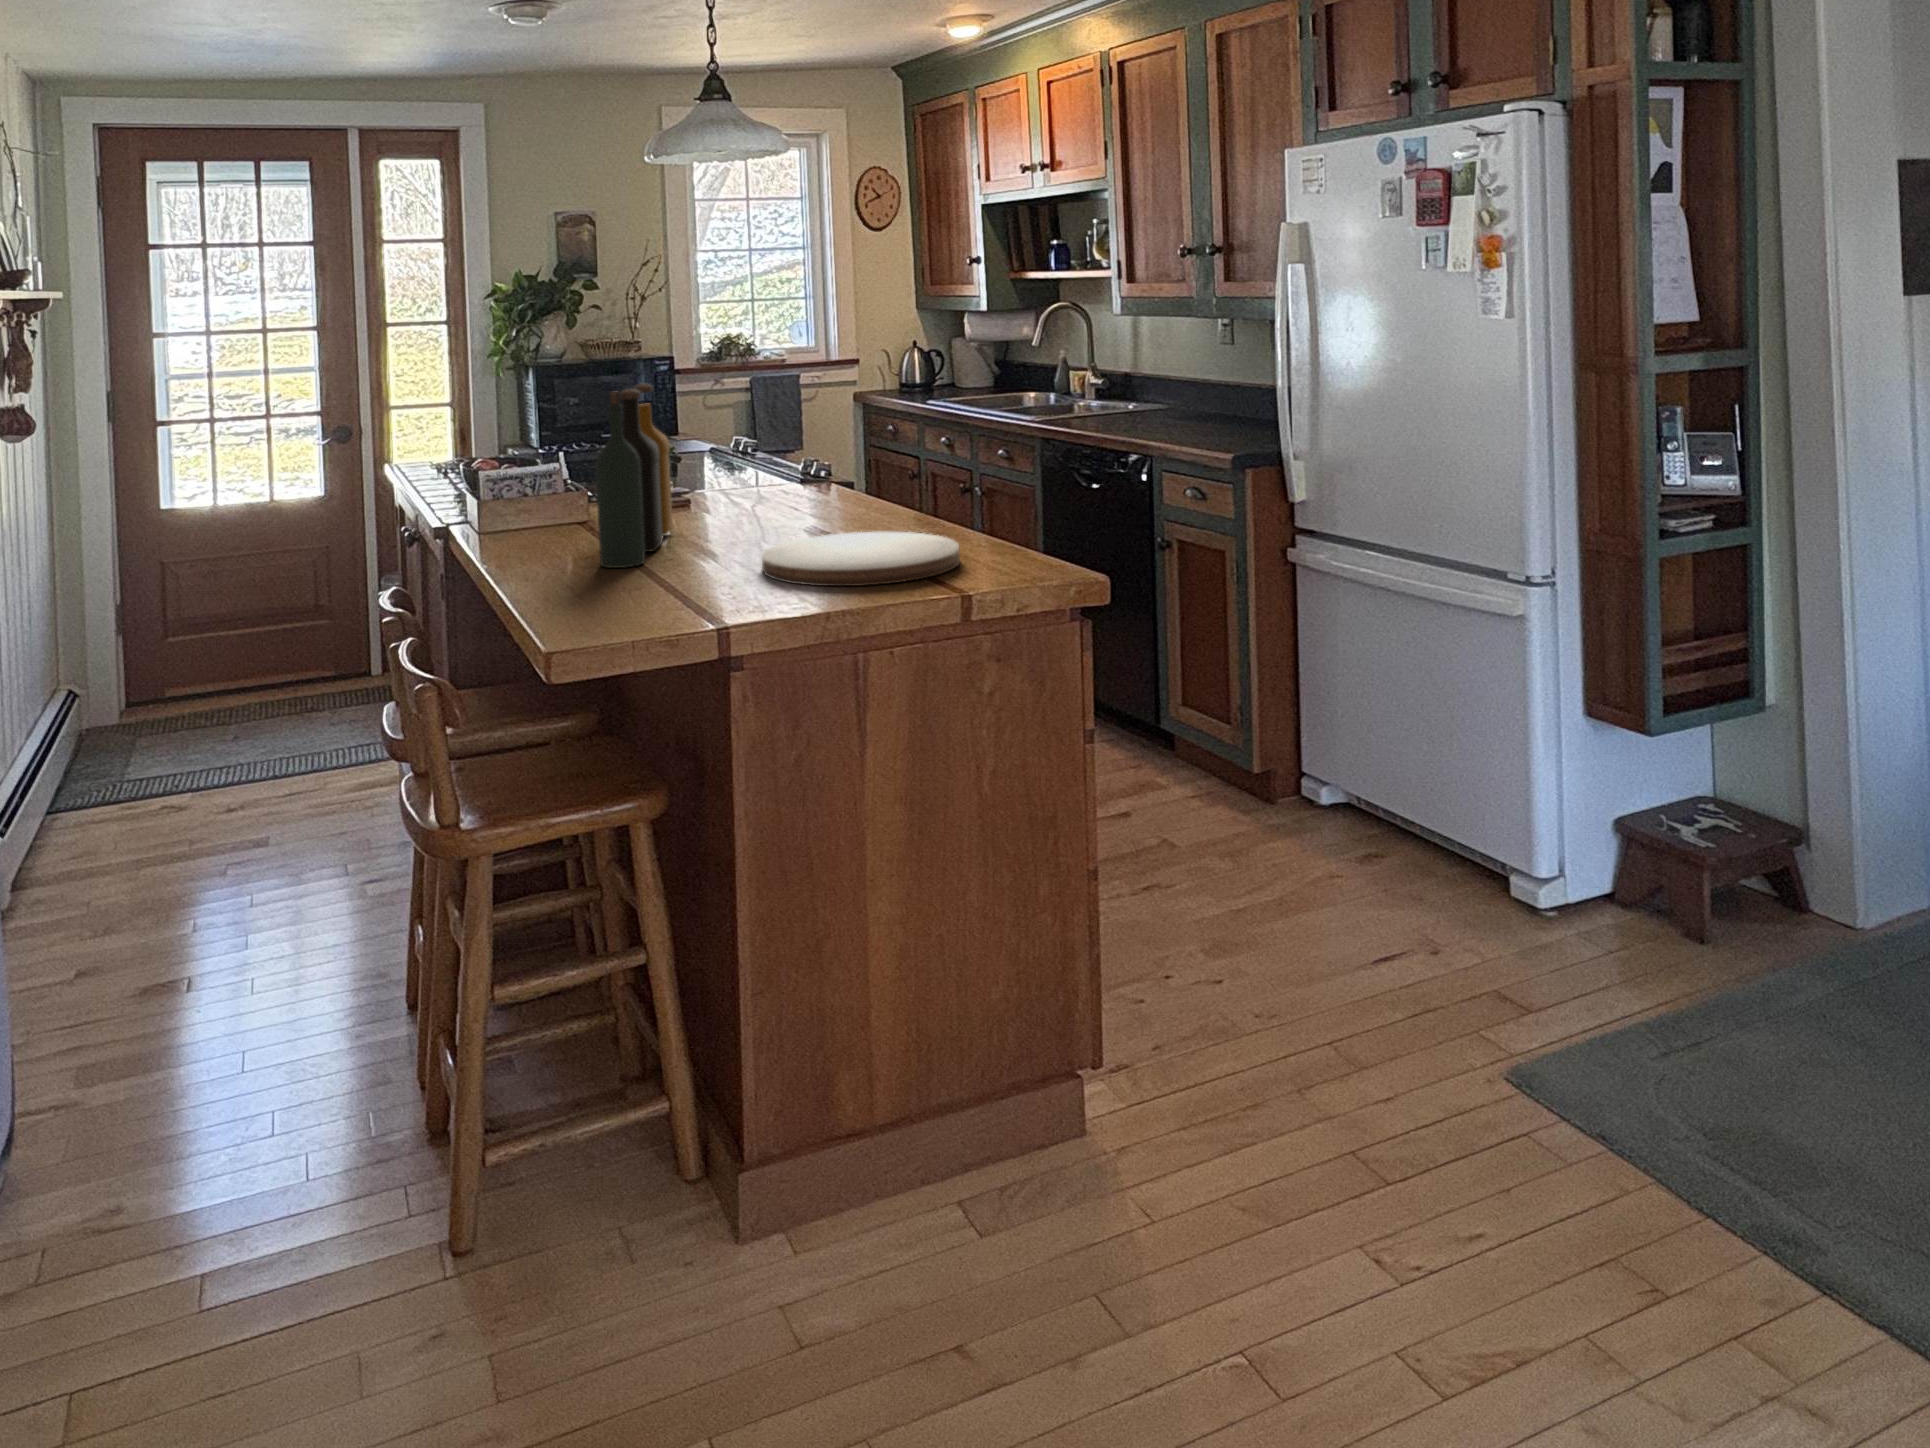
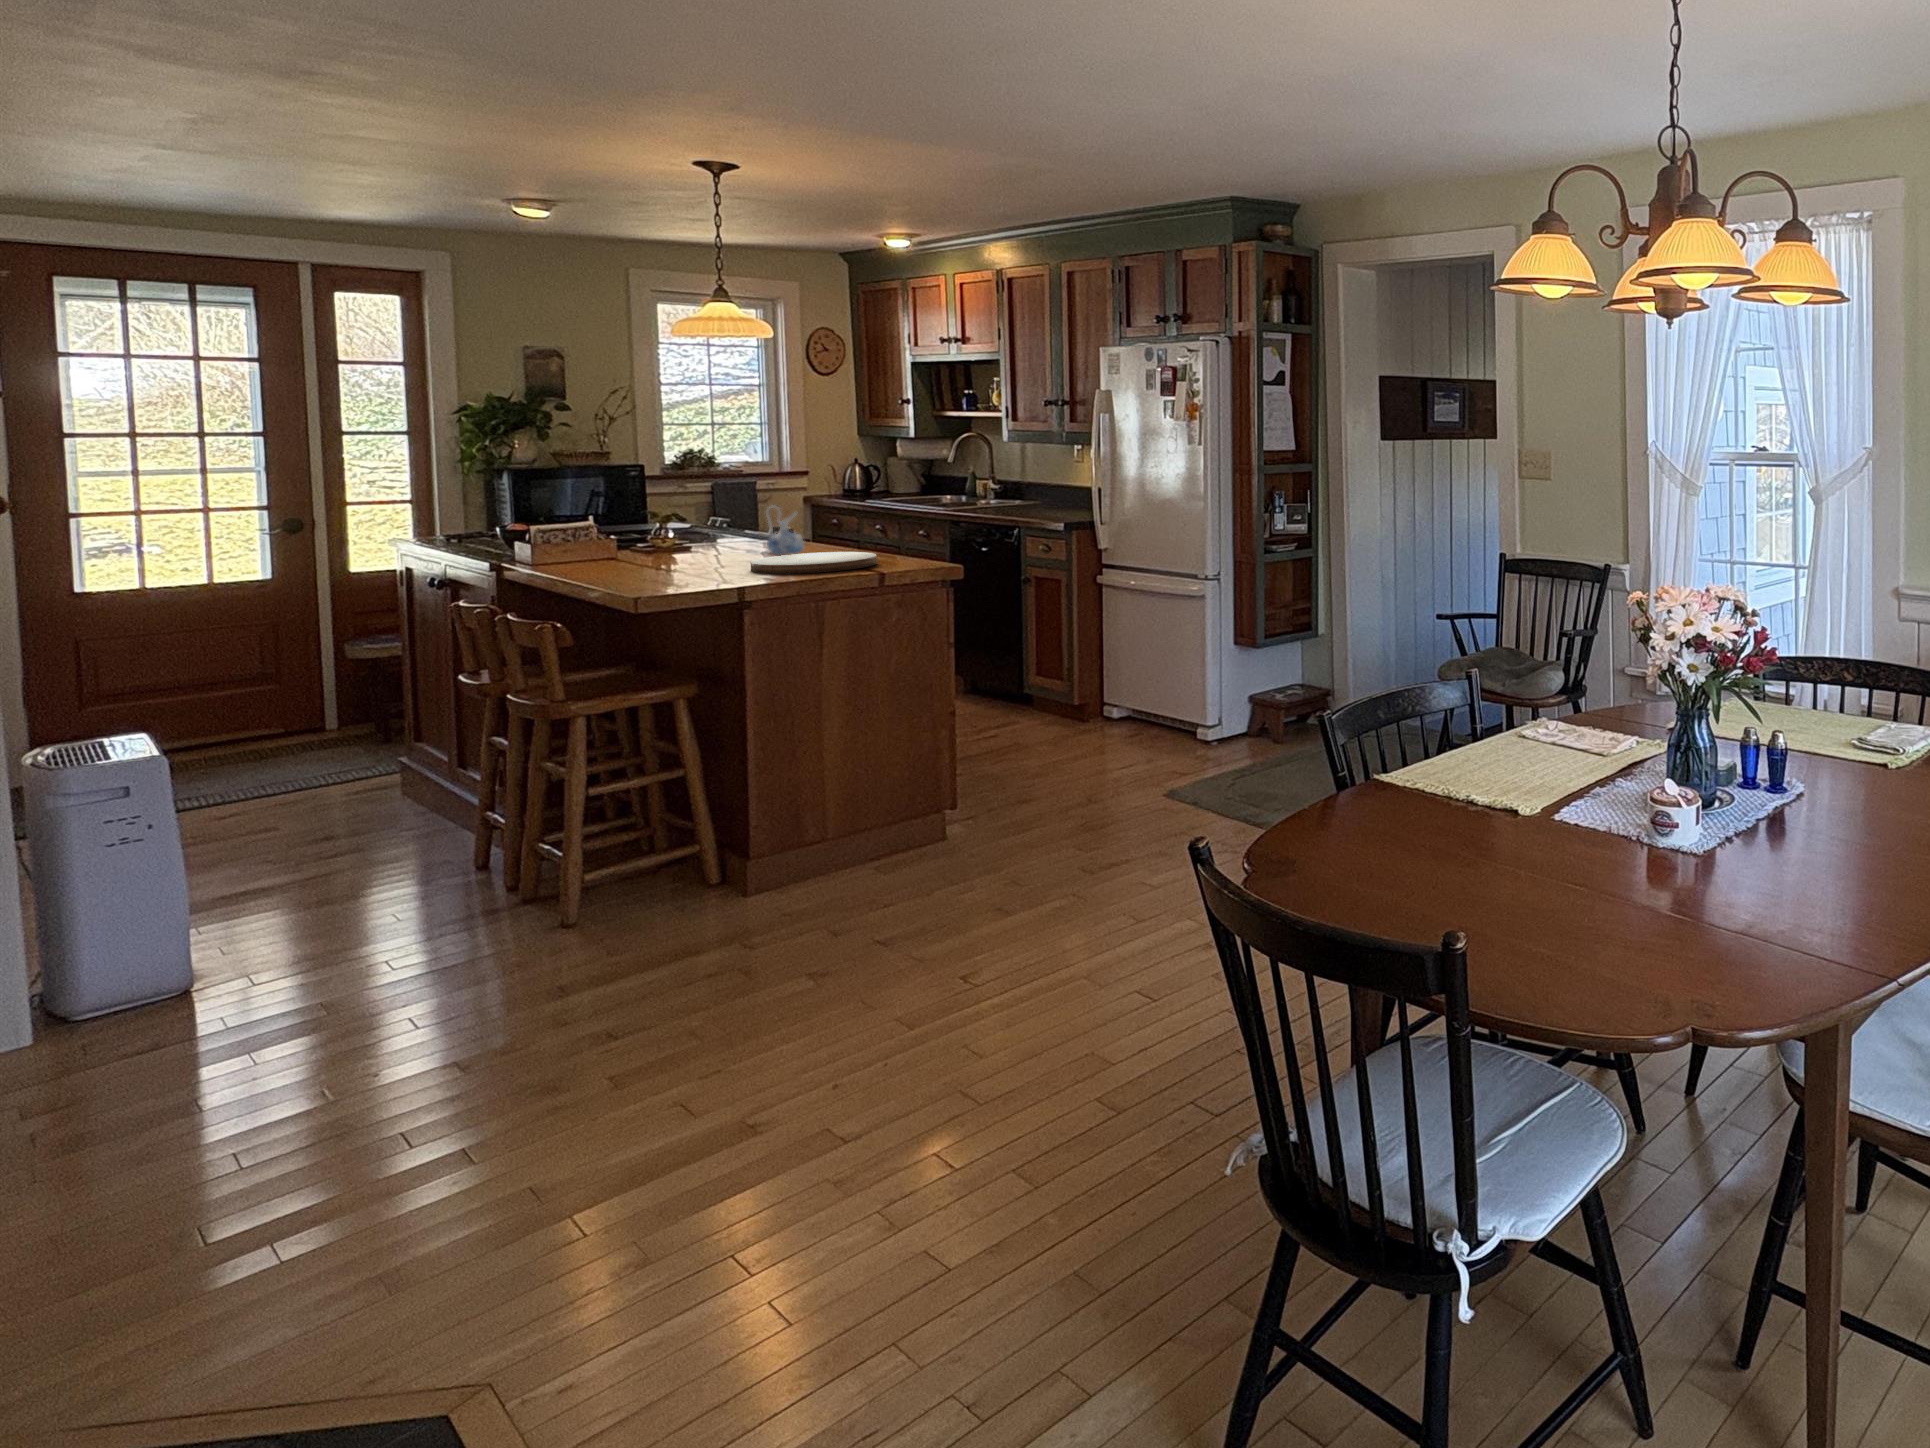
bottle: present [595,383,673,568] -> none [632,468,682,573]
ceramic pitcher: none [789,444,845,535] -> present [766,505,804,556]

